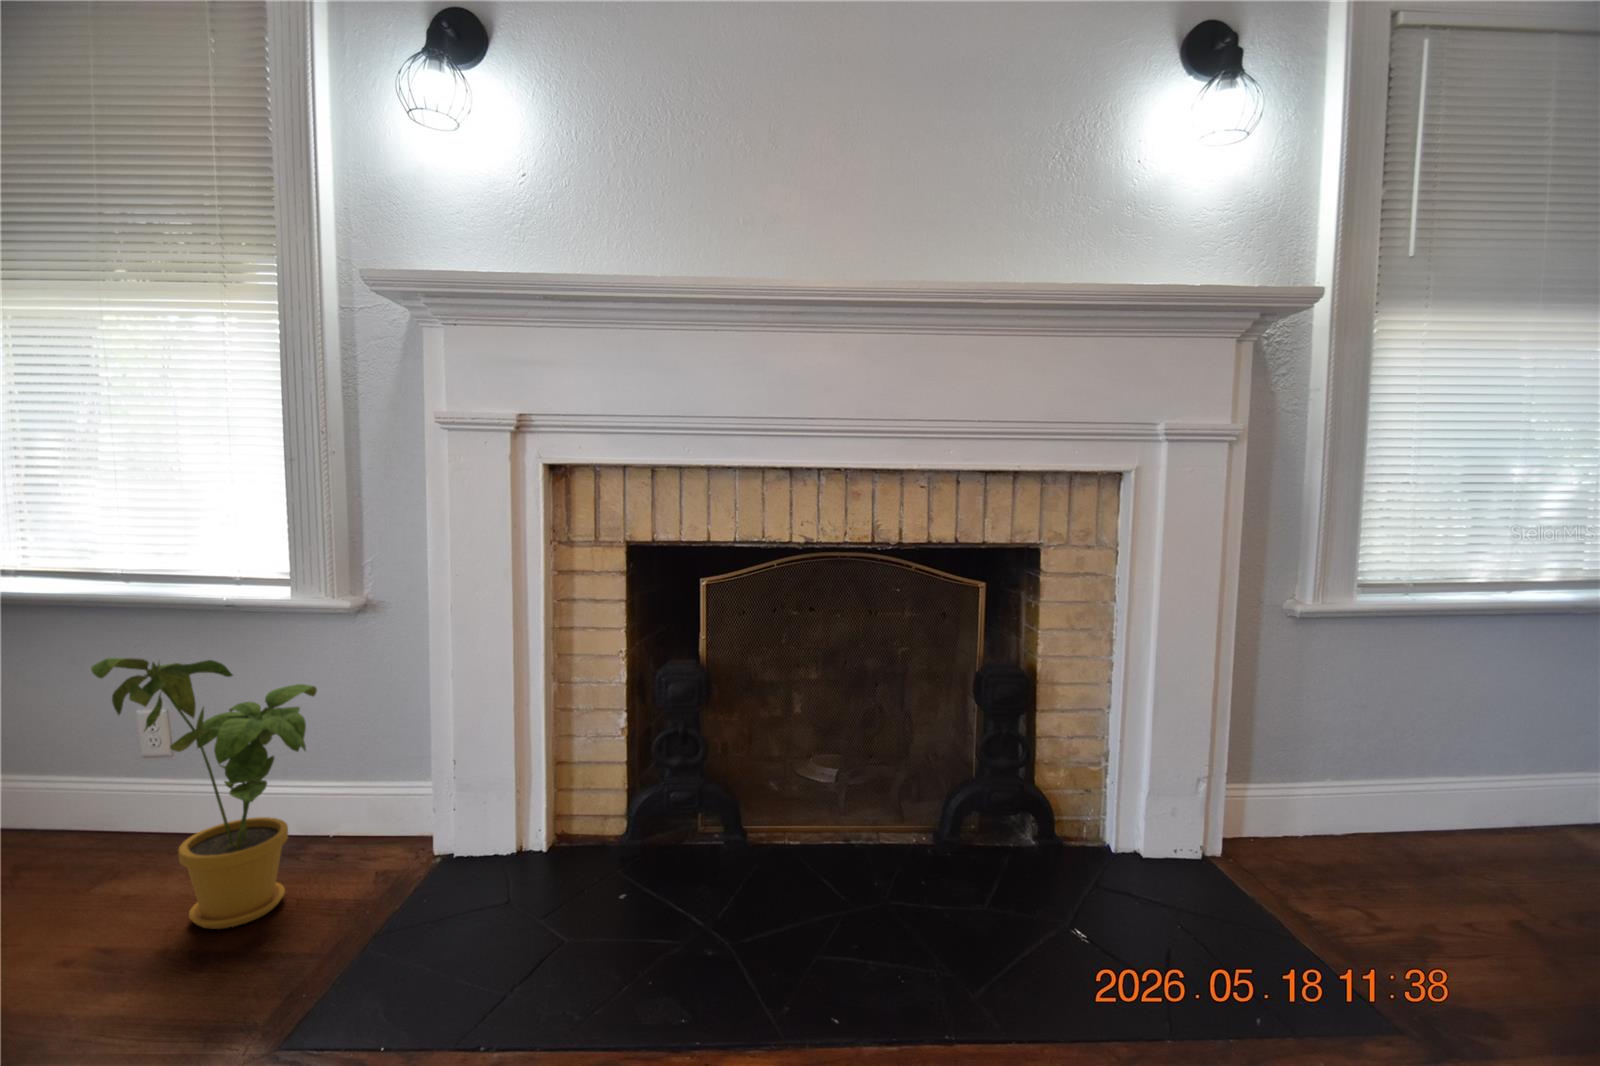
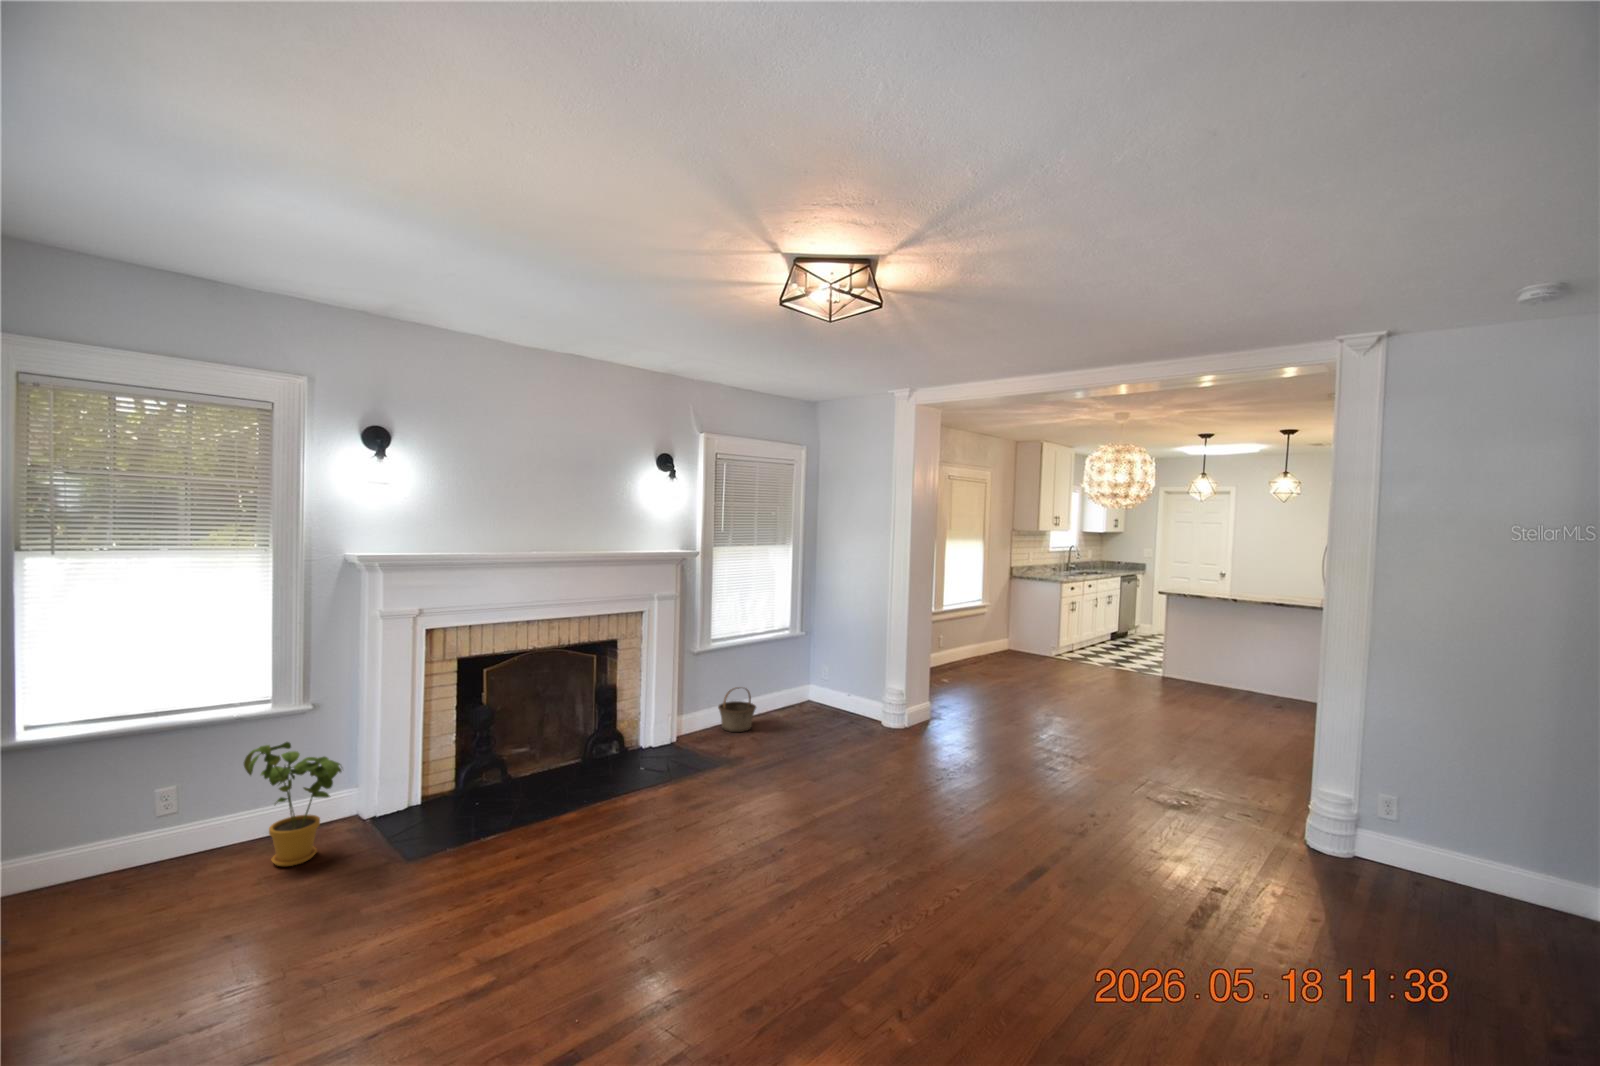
basket: none [1369,737,1524,883] -> present [718,687,756,732]

